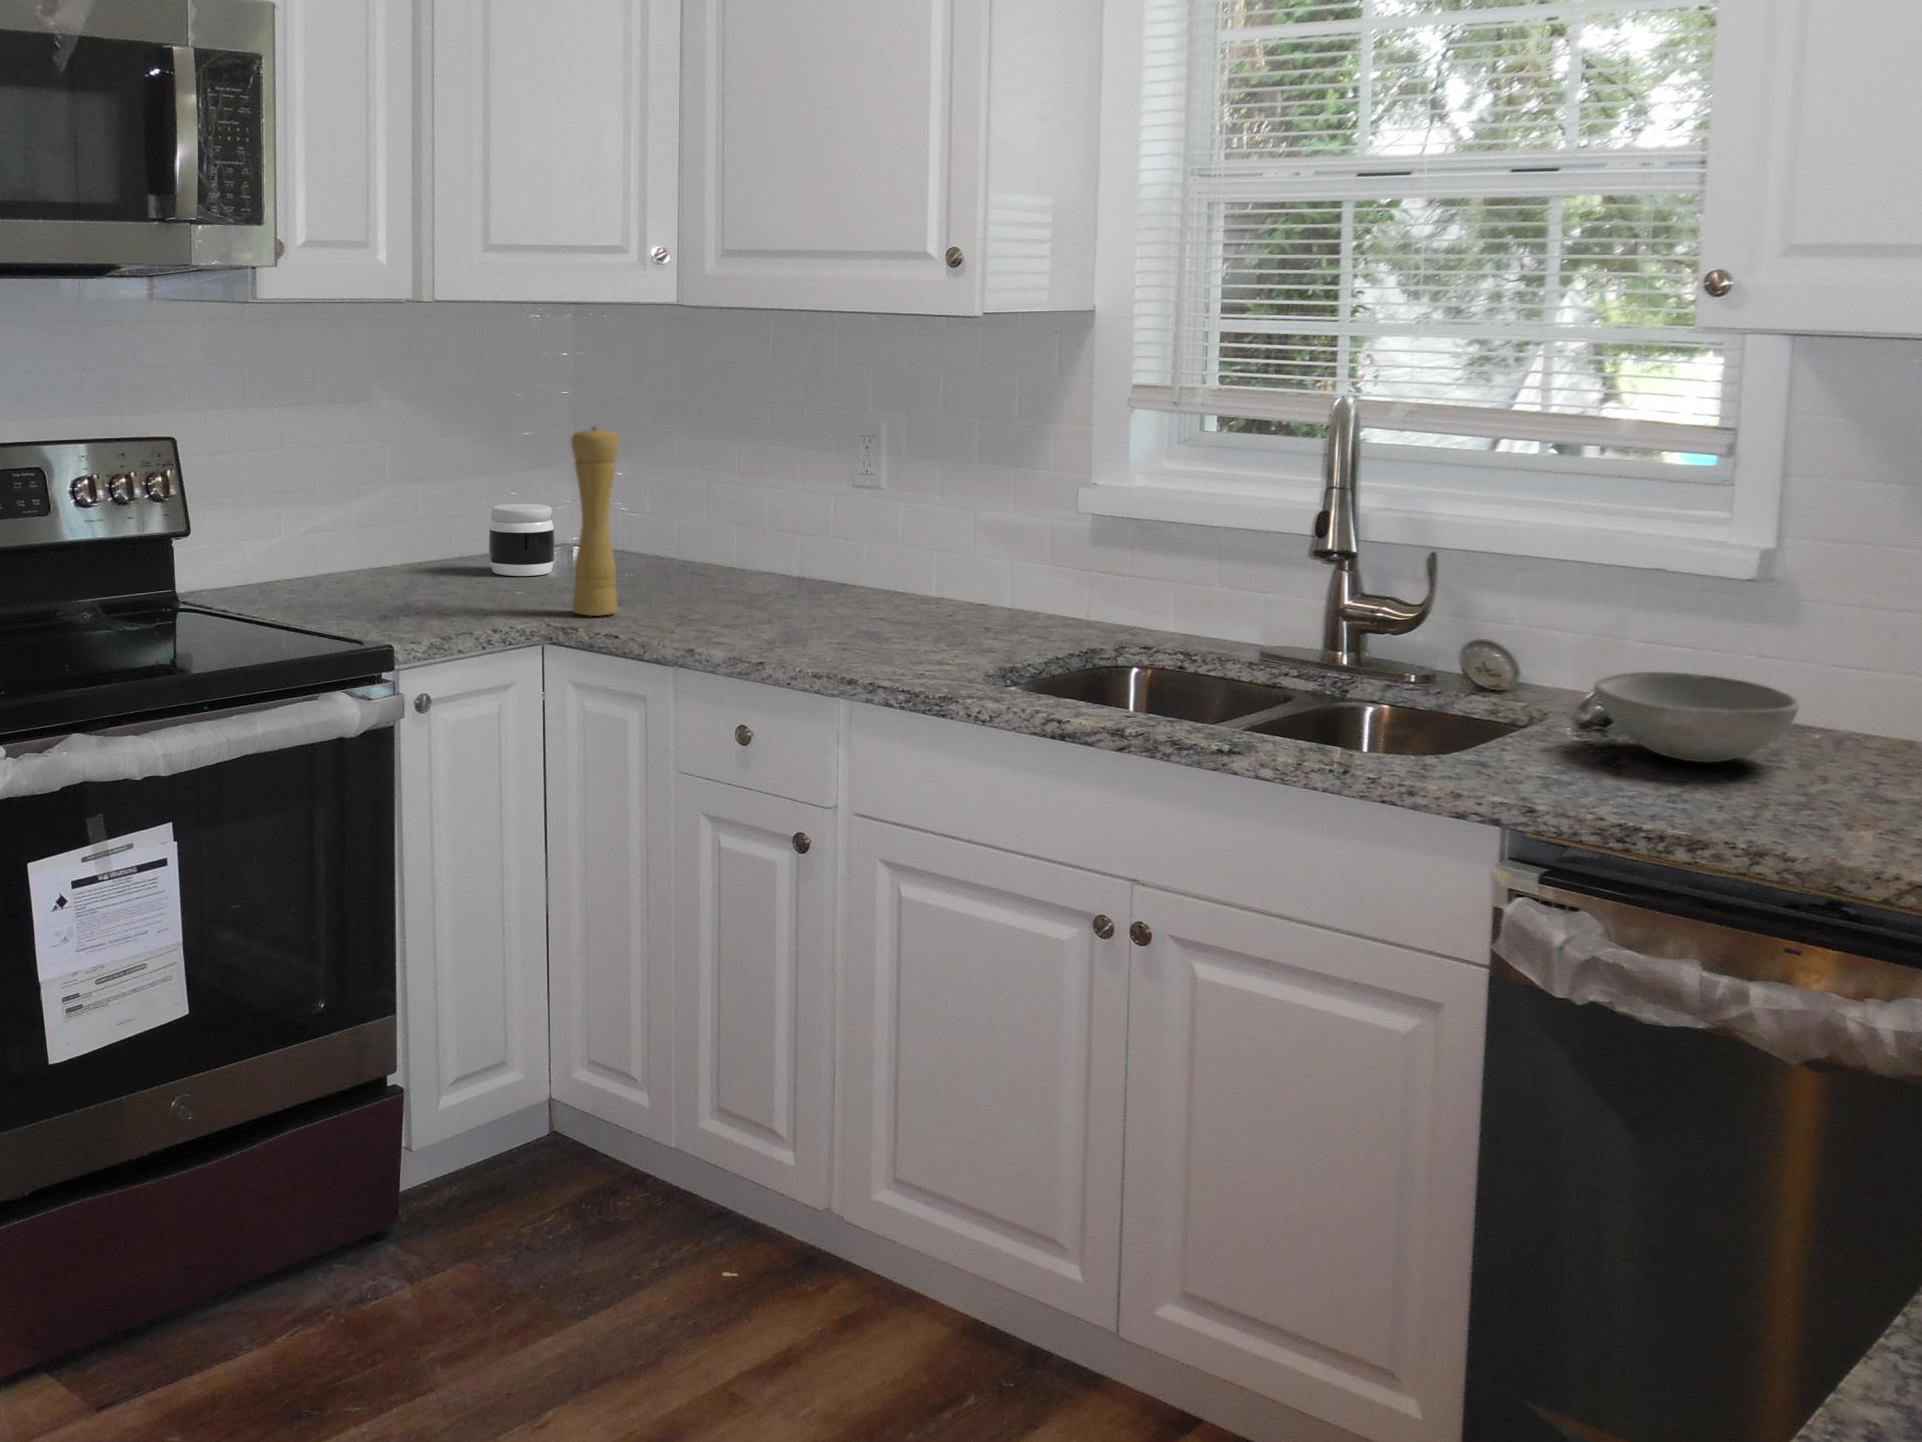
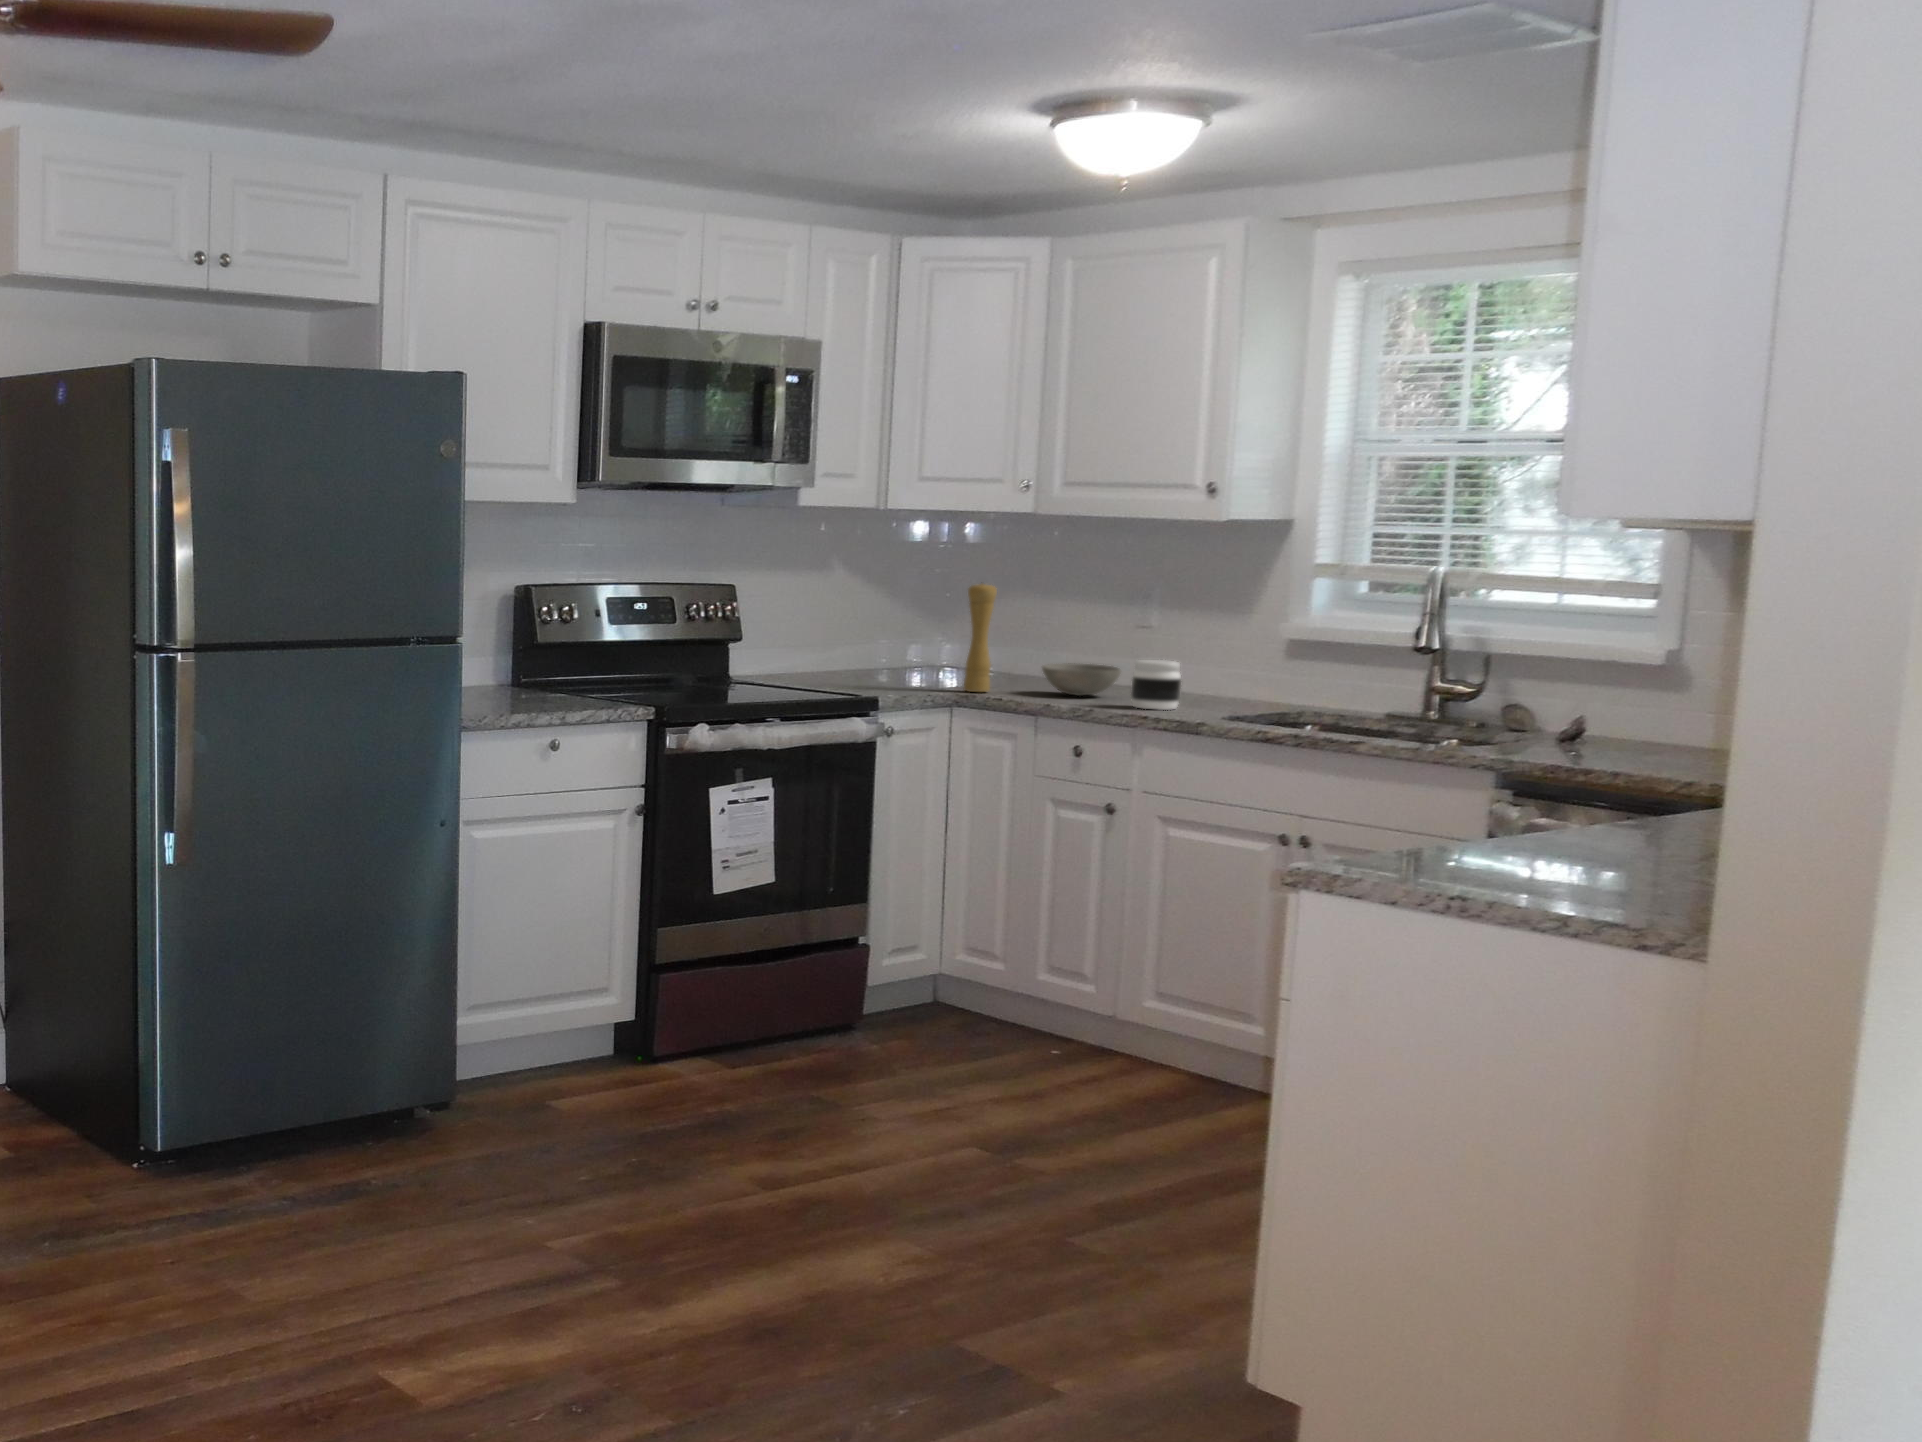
jar: present [489,504,555,576] -> present [1131,660,1181,710]
bowl: present [1595,672,1799,763] -> present [1042,663,1121,696]

